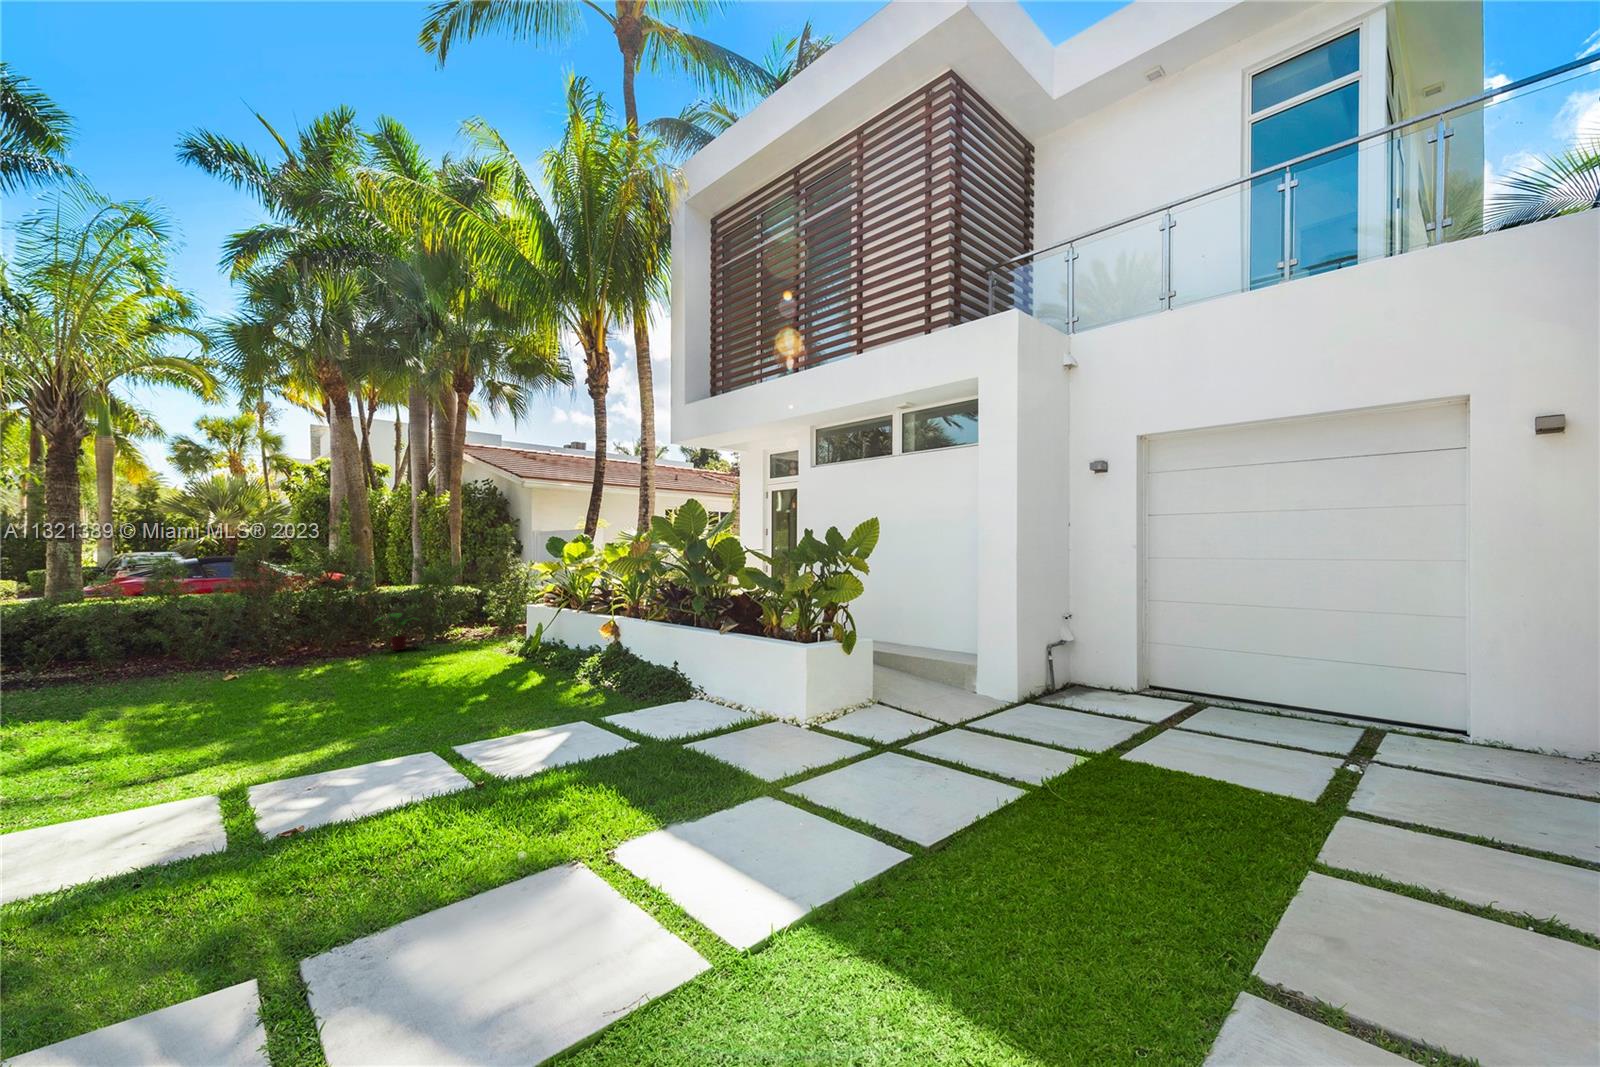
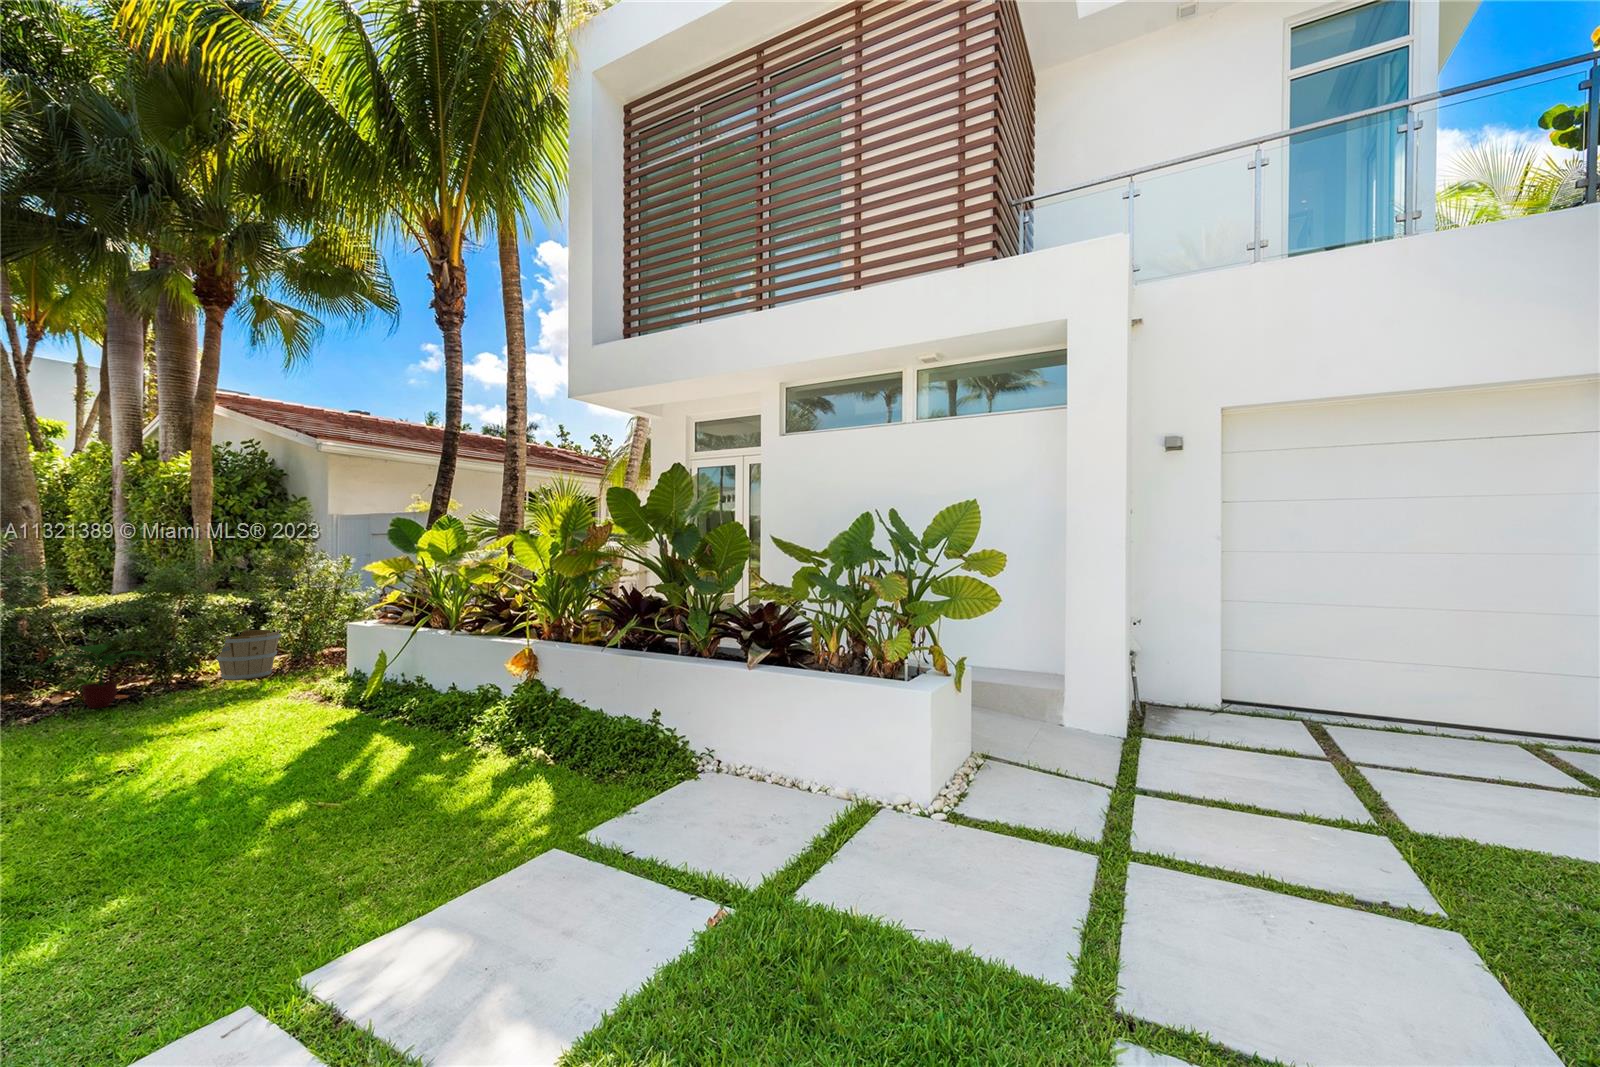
wooden bucket: none [456,608,495,641] -> present [216,629,281,680]

